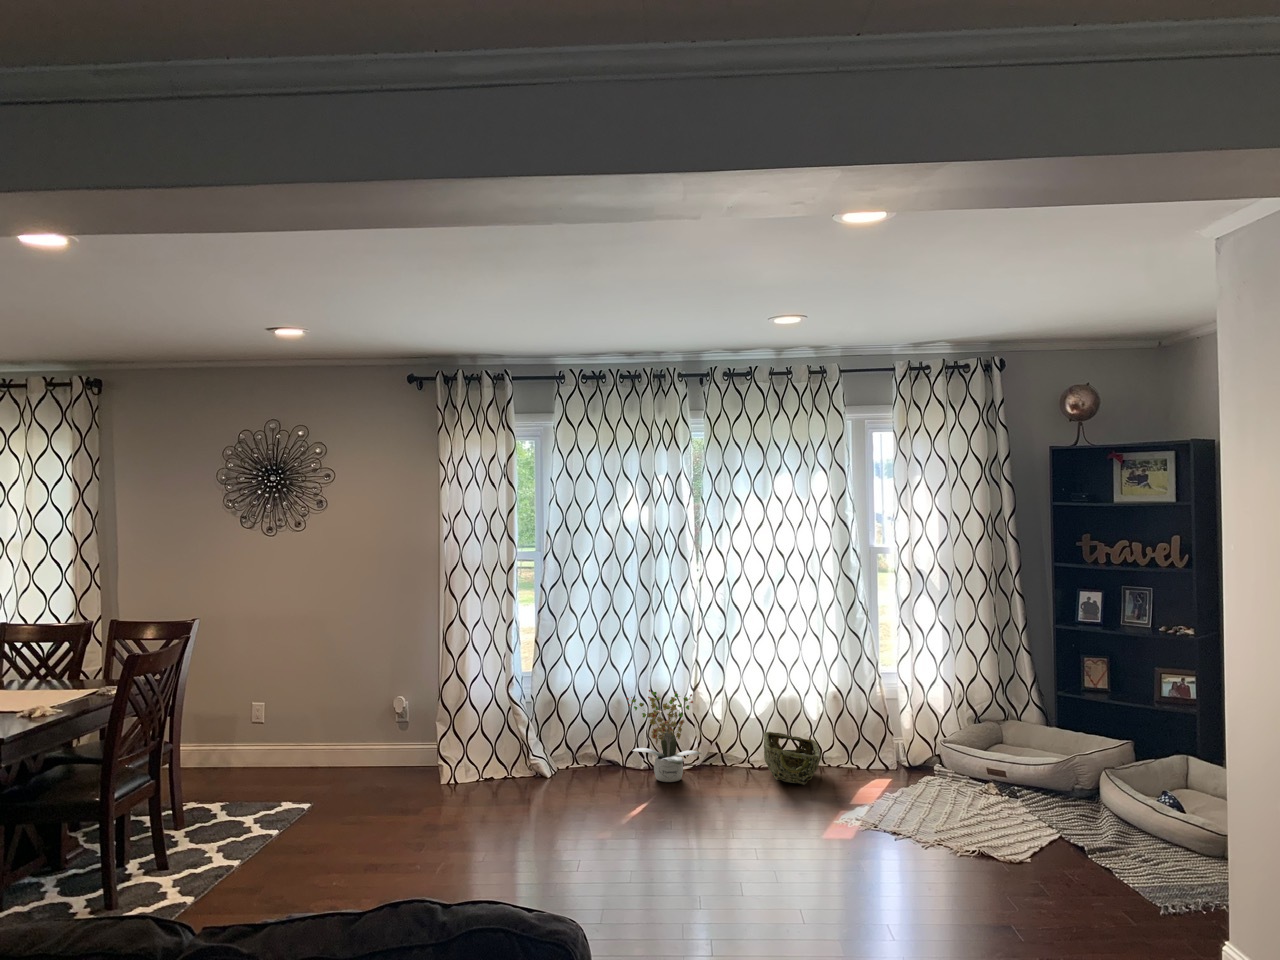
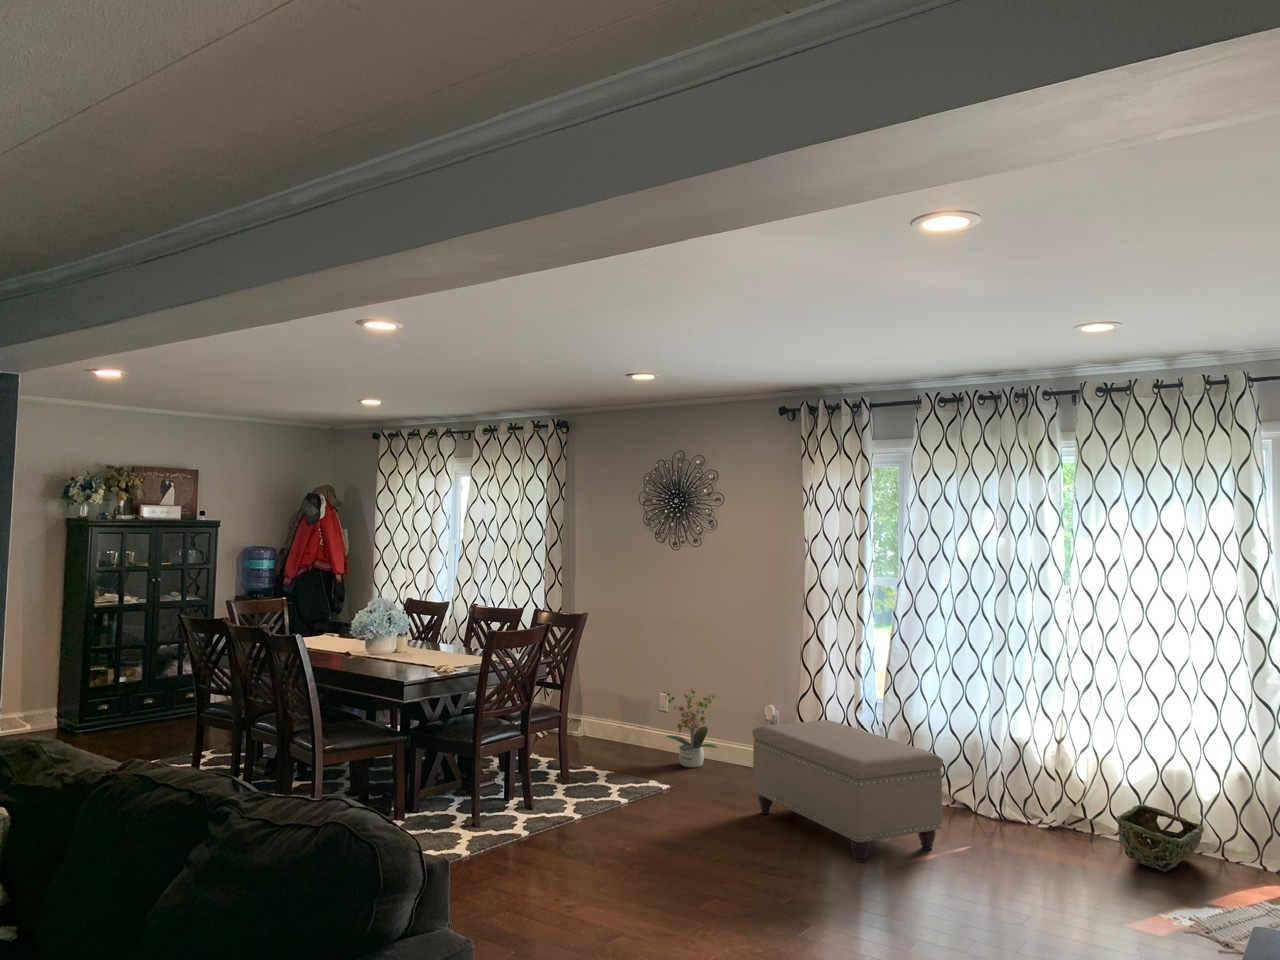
potted plant: present [627,690,701,782] -> present [664,689,717,767]
ottoman: none [425,702,633,840] -> present [752,720,943,862]

